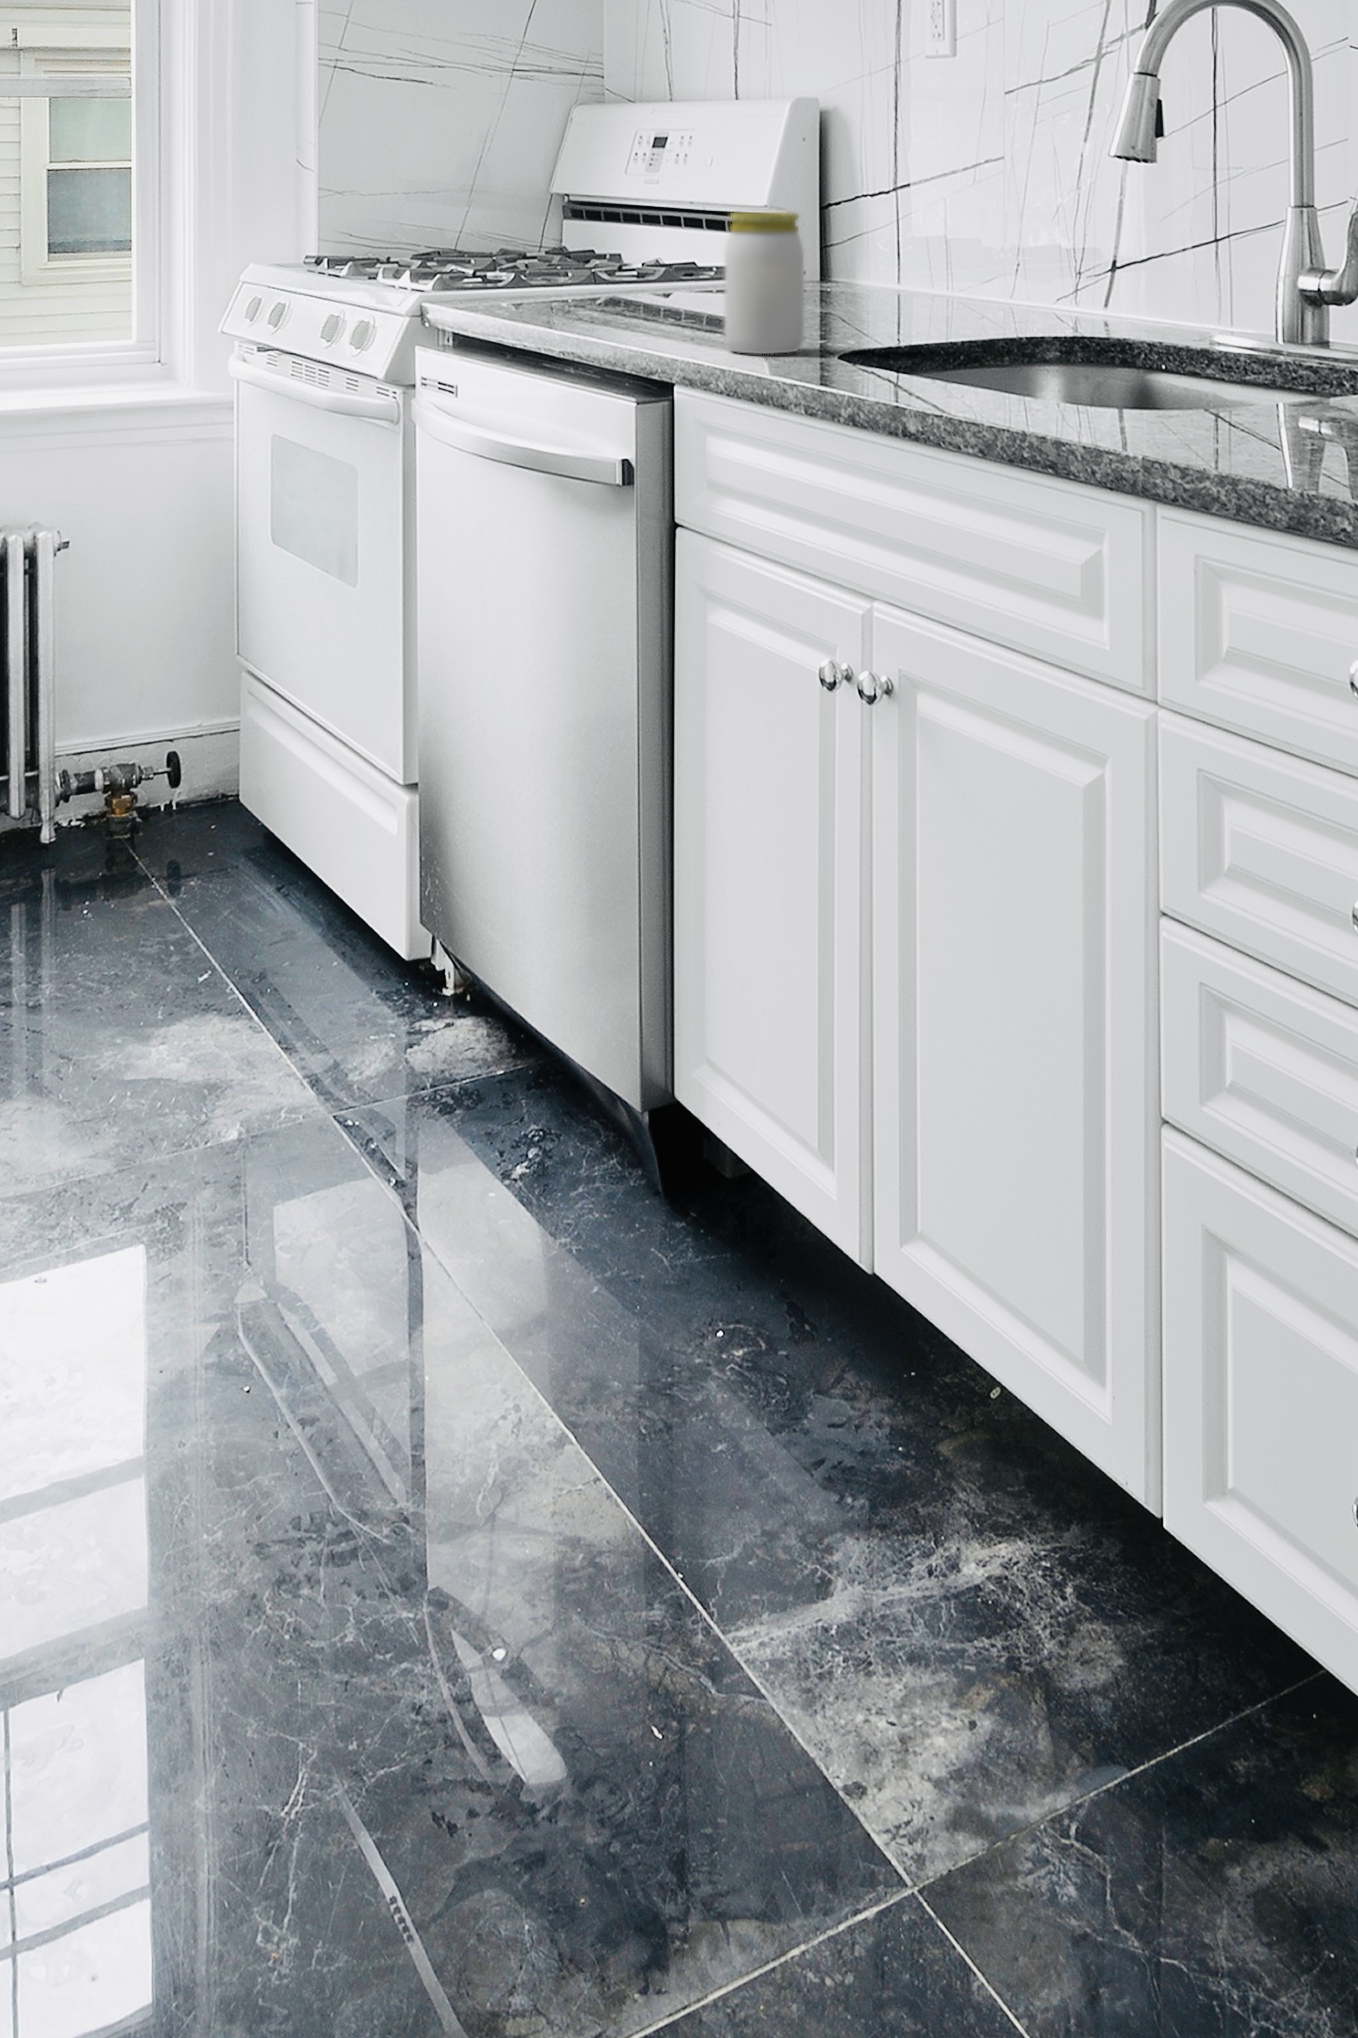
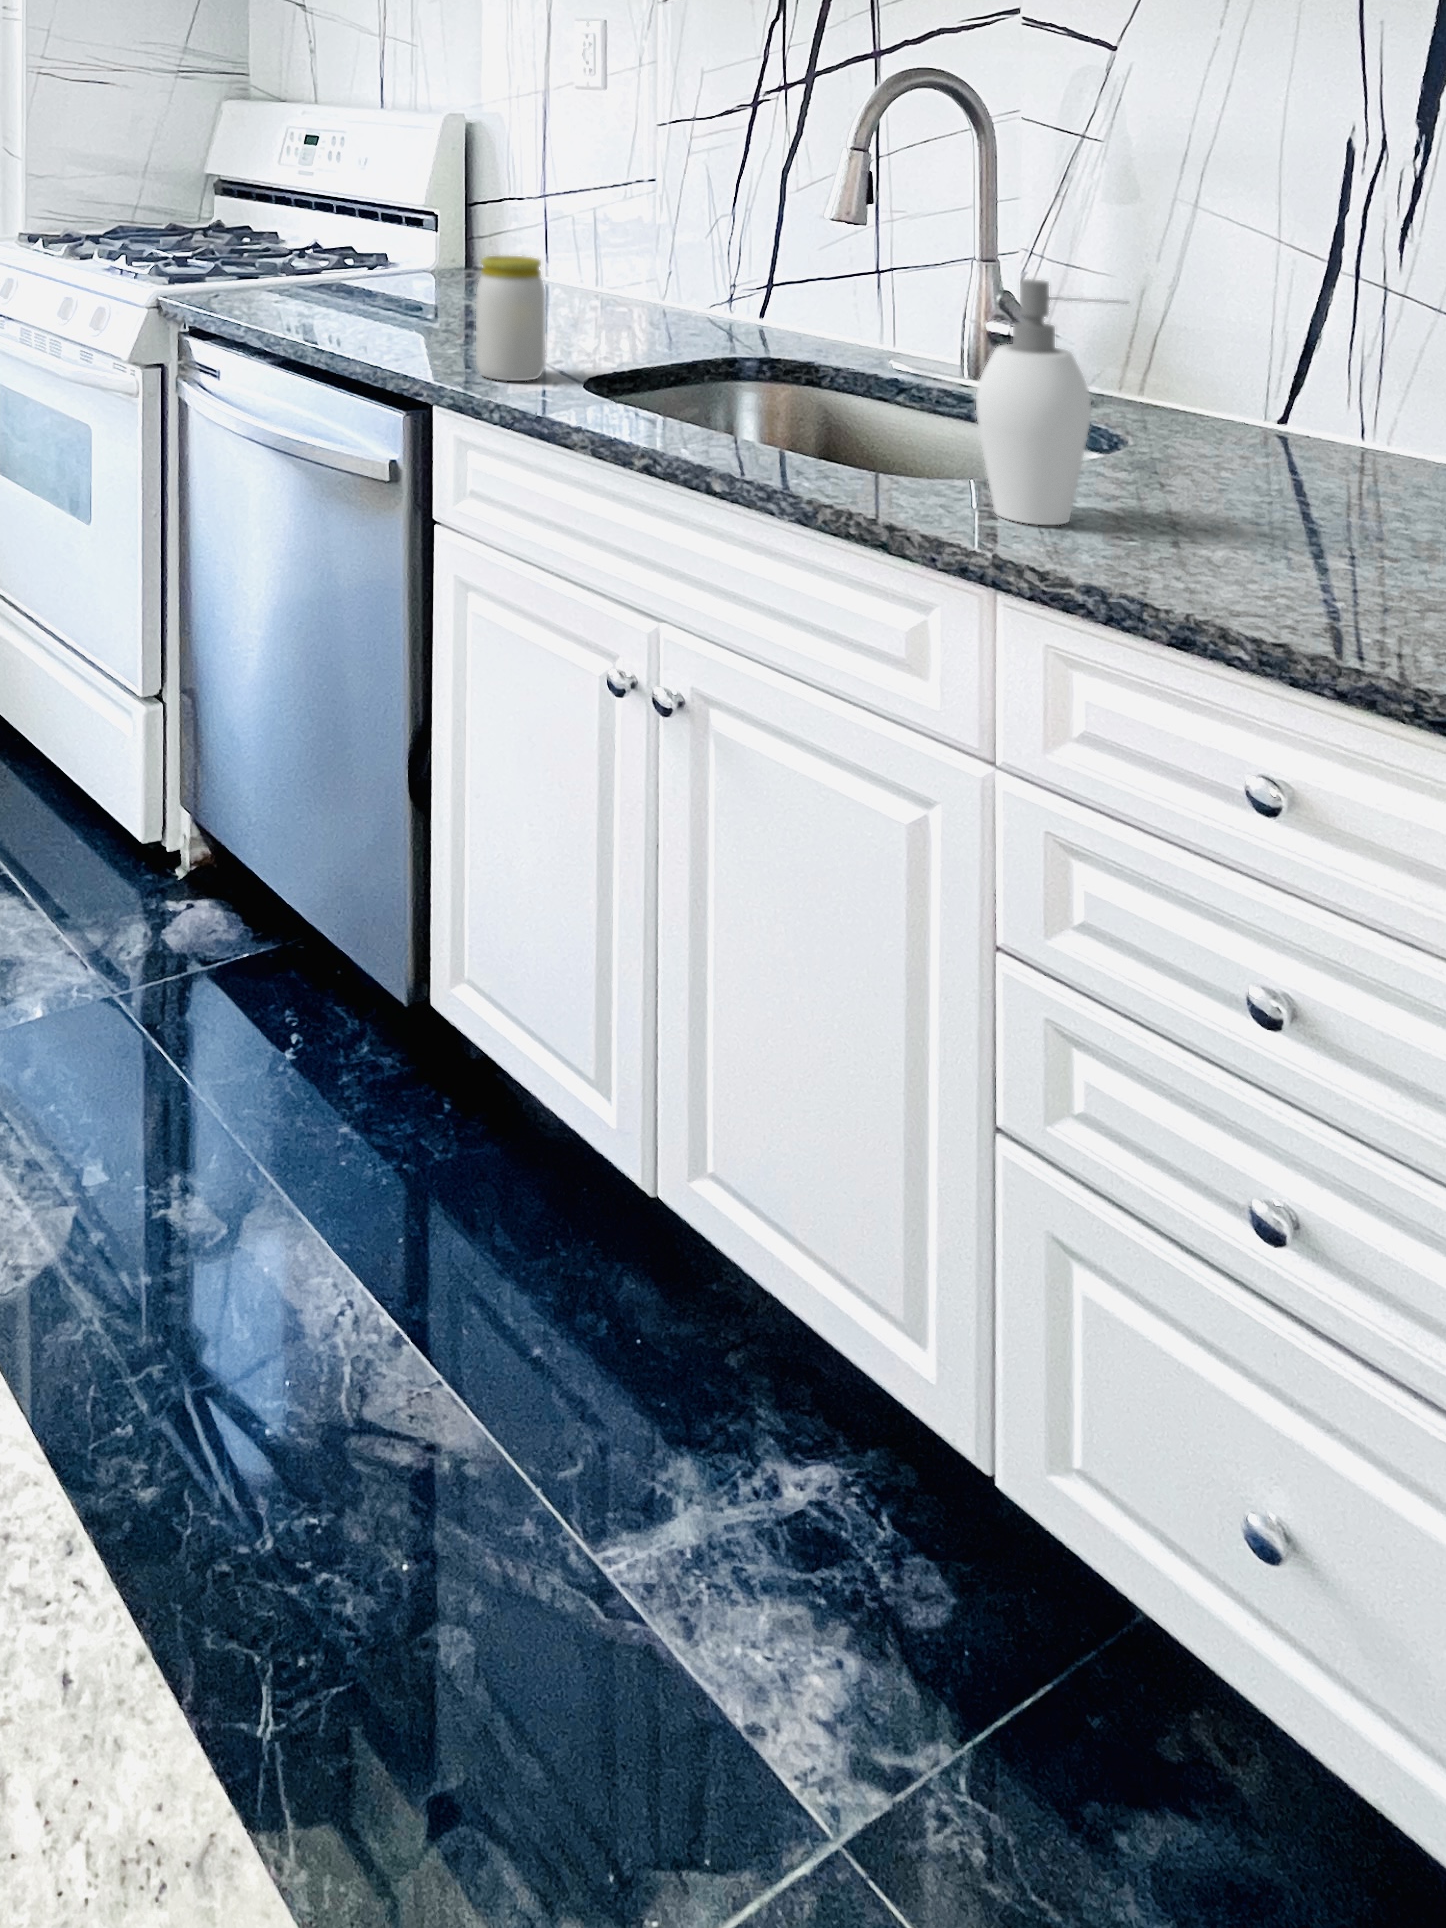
soap dispenser: none [1175,168,1335,442] -> present [976,279,1116,525]

